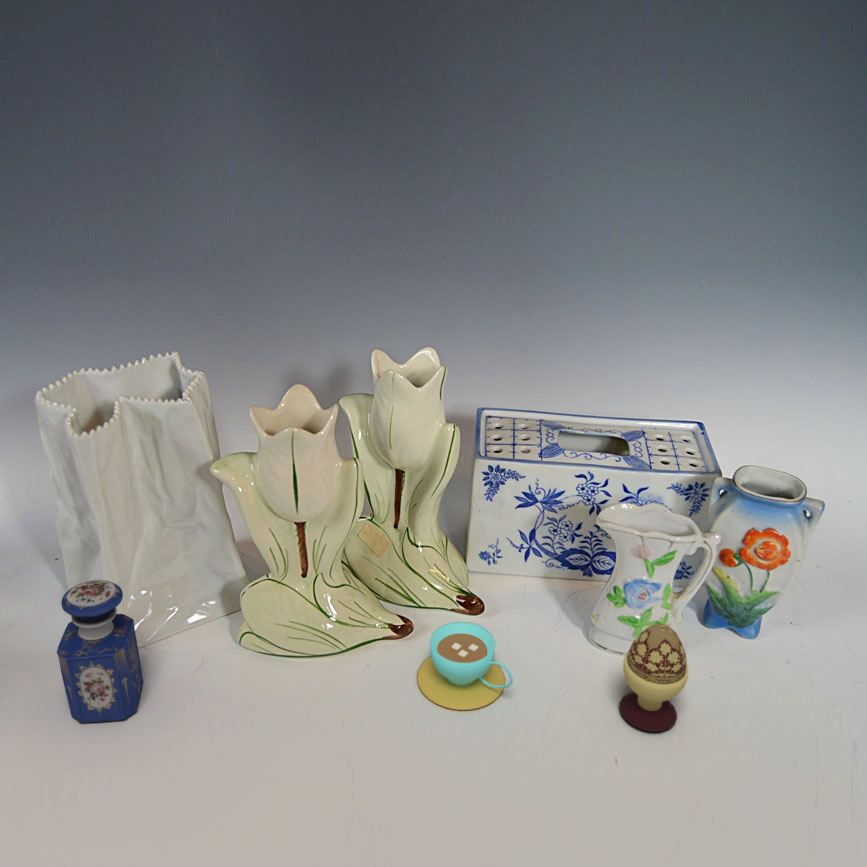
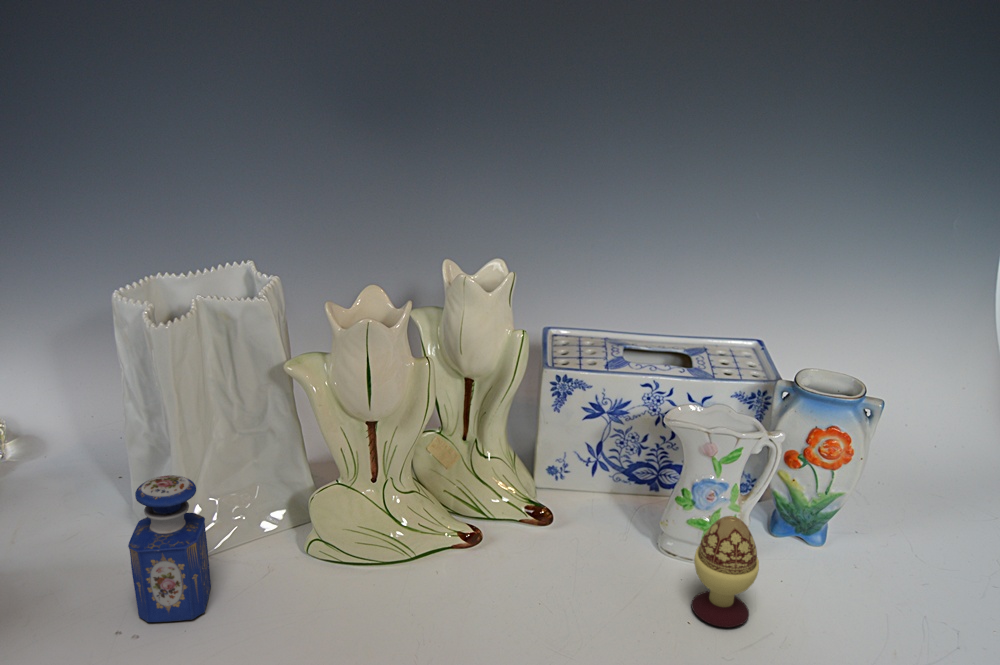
teacup: present [417,622,513,710] -> none [487,525,585,609]

